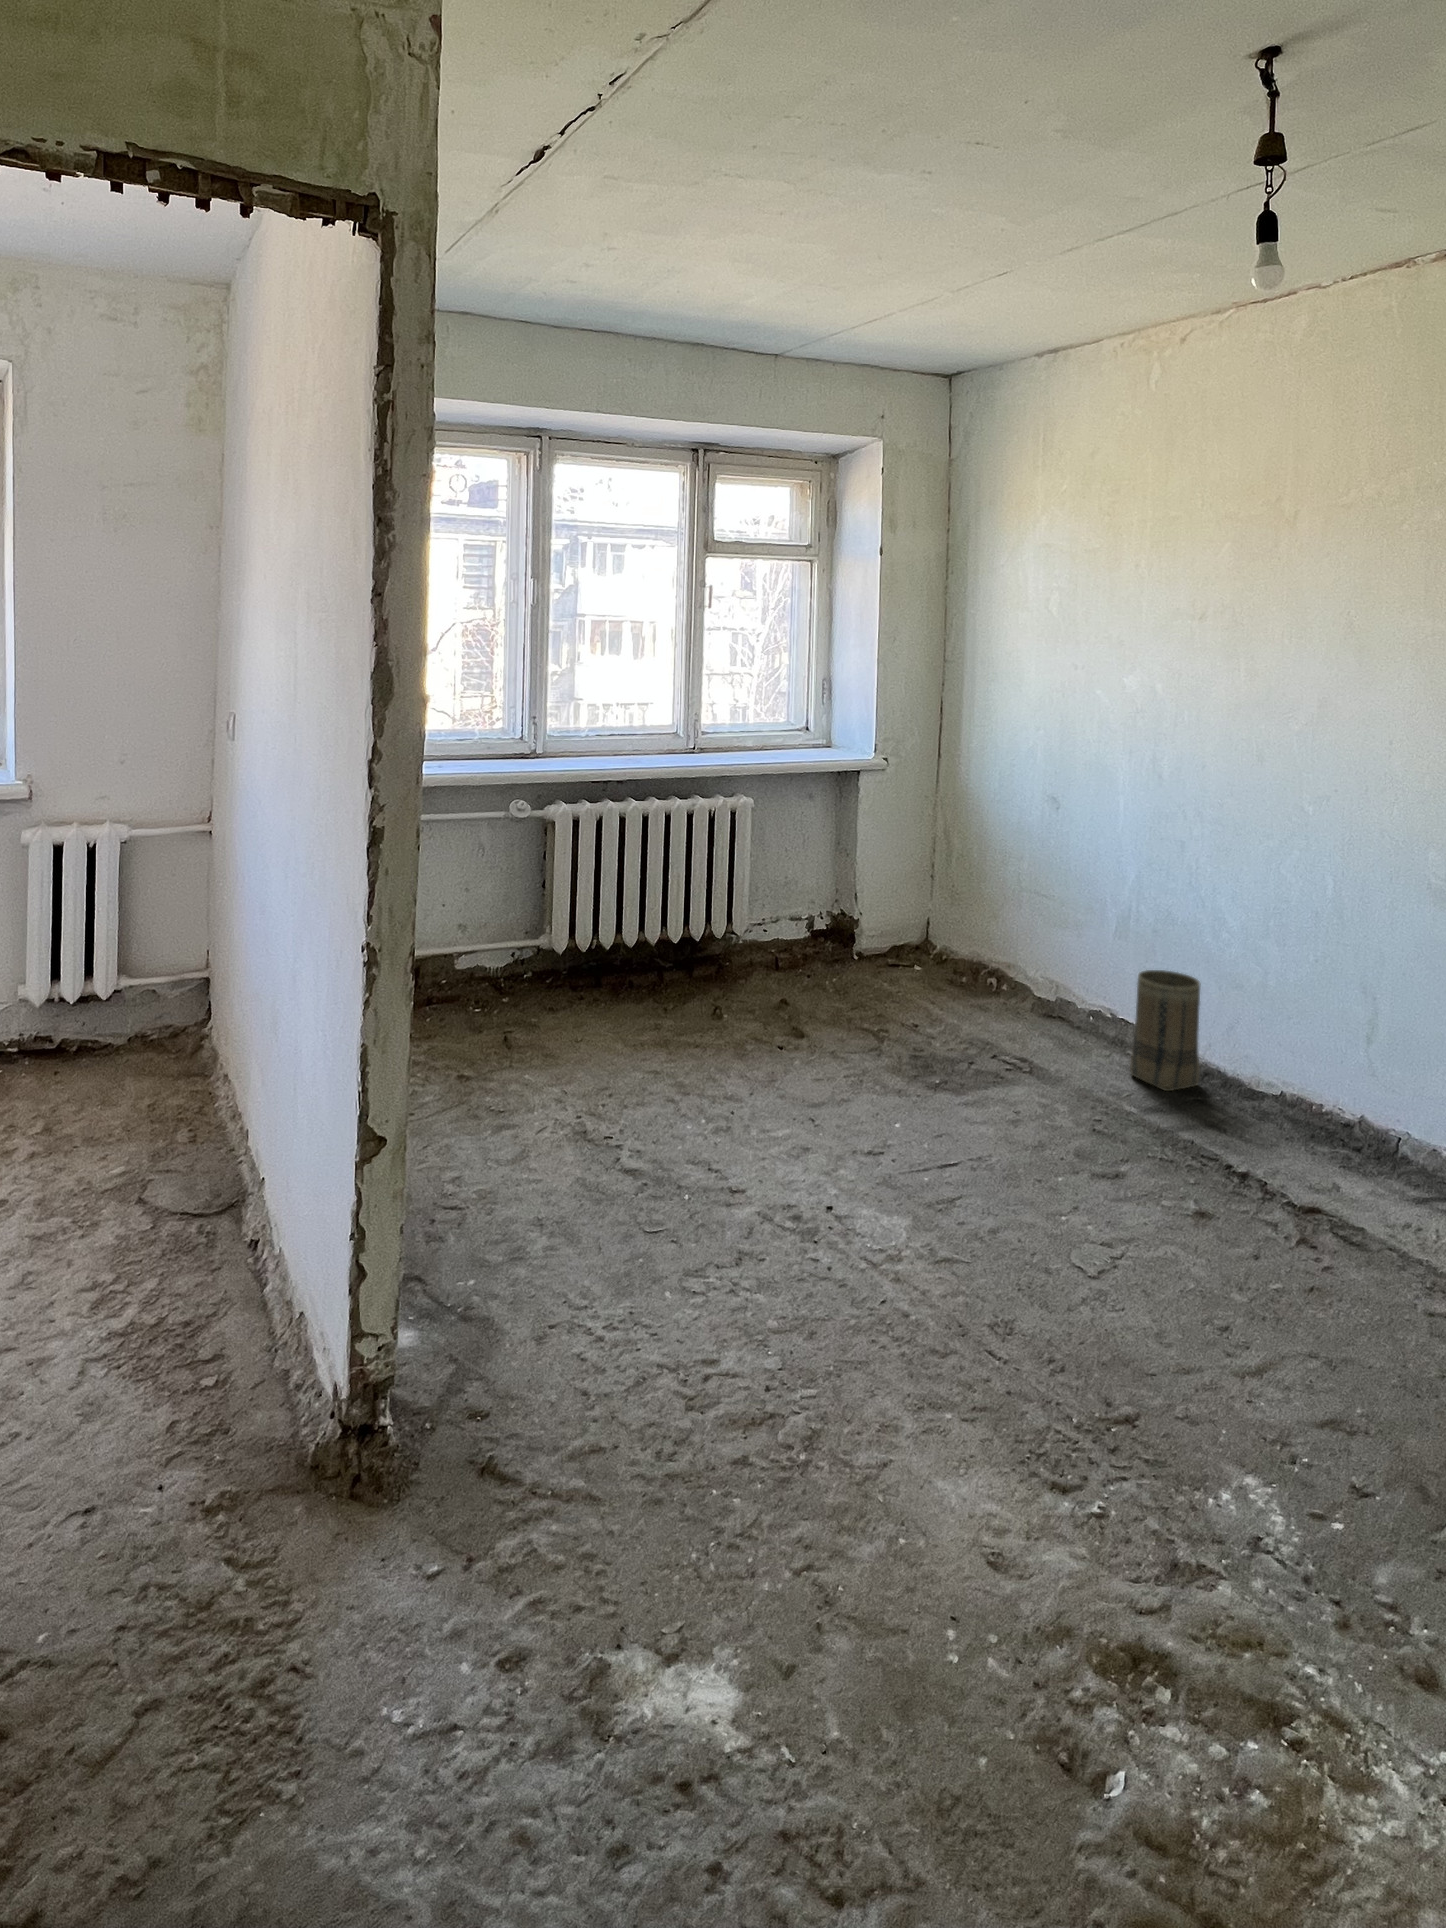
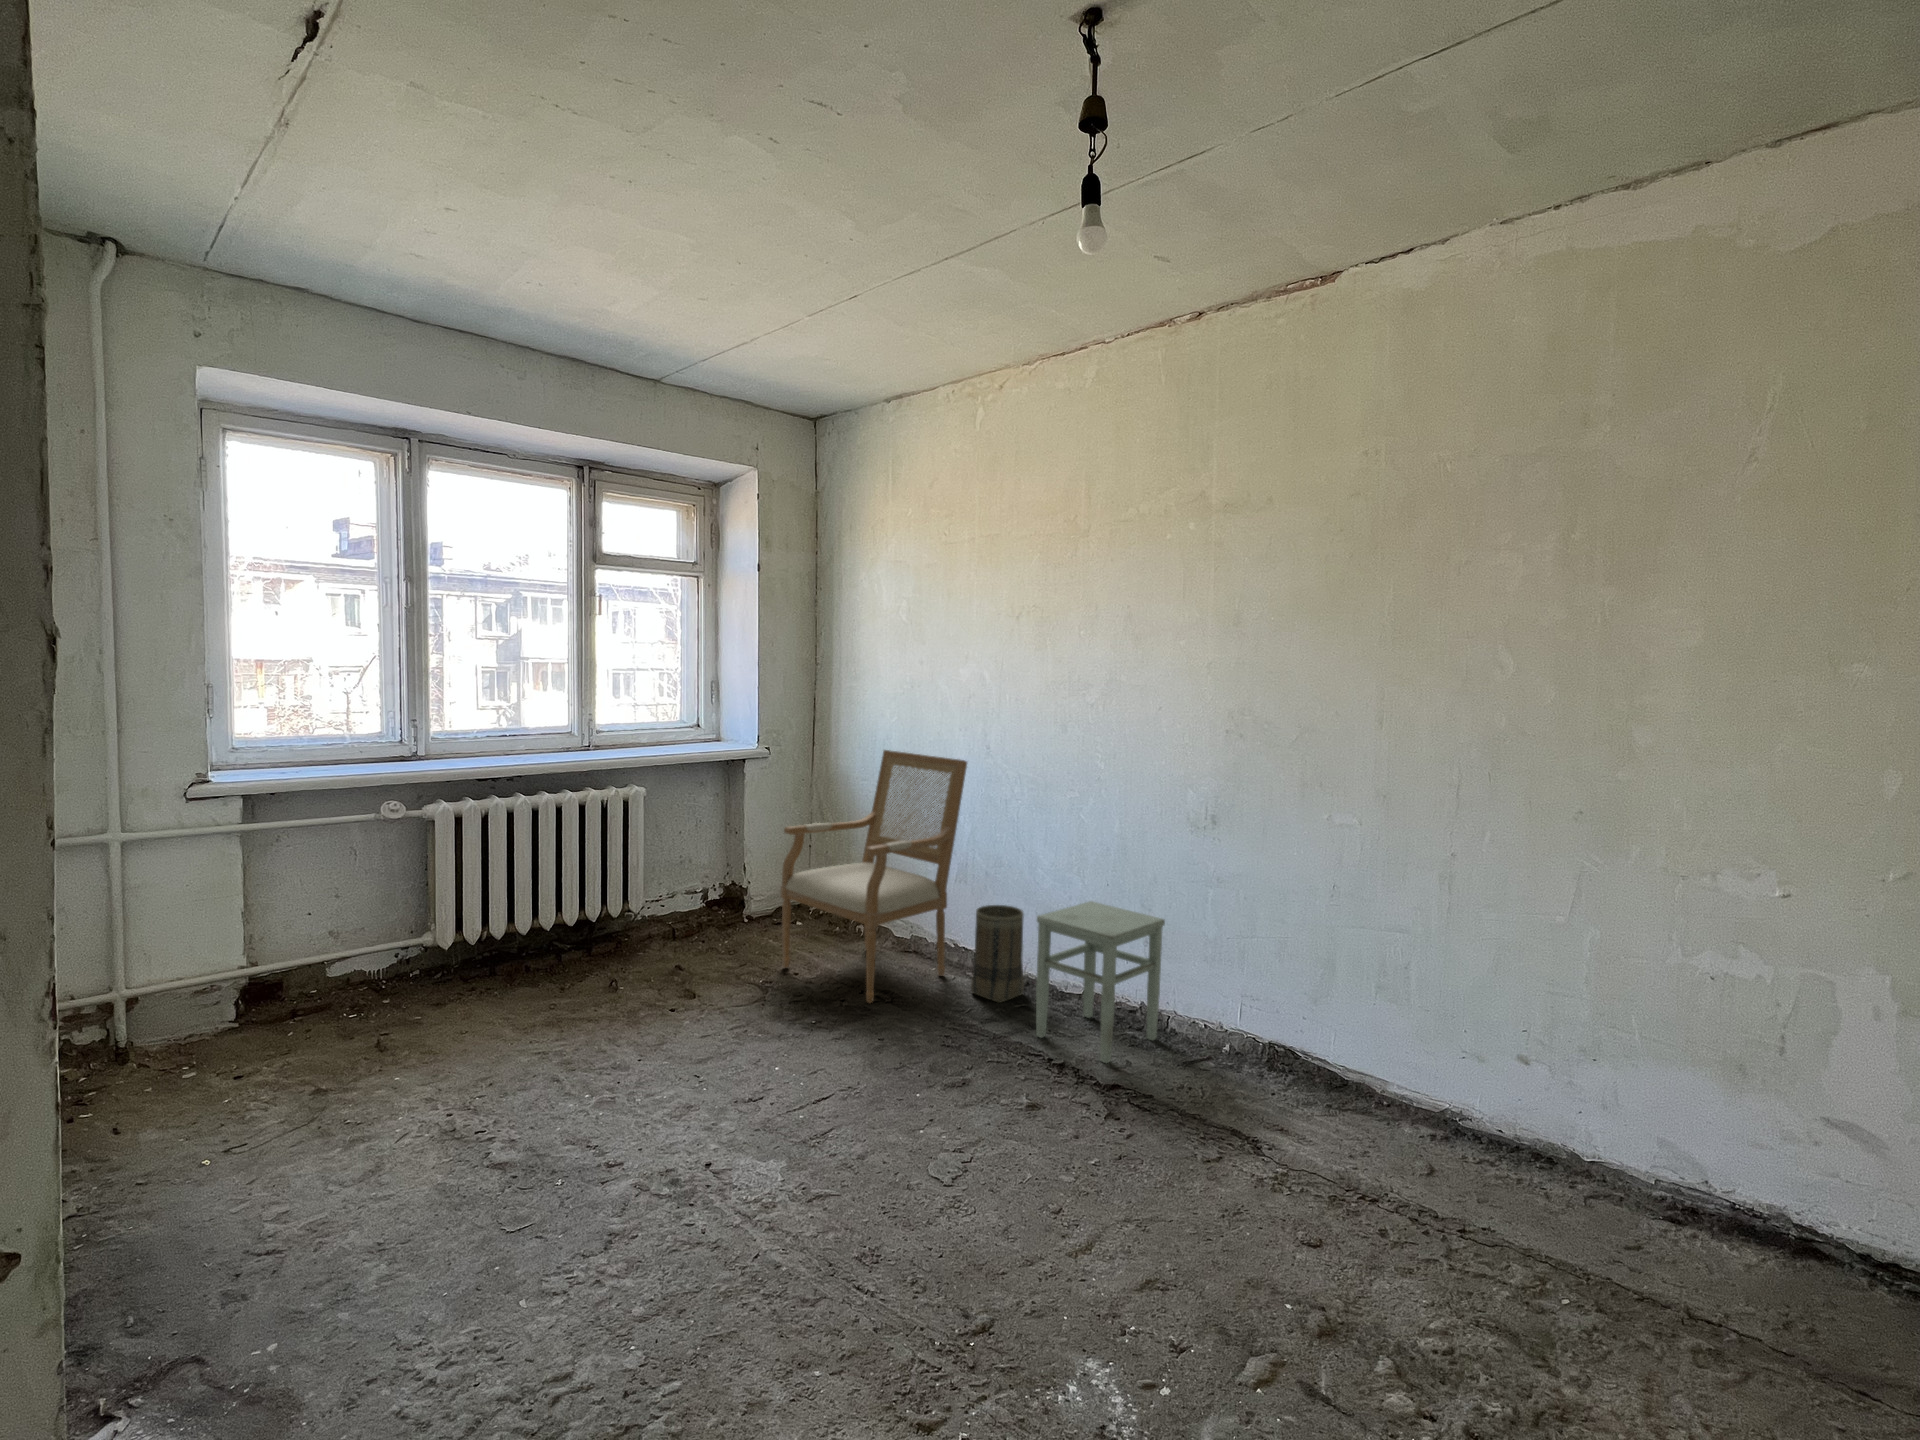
chair: none [899,769,1131,1070] -> present [781,750,967,1003]
stool: none [1212,979,1393,1183] -> present [1036,901,1165,1063]

